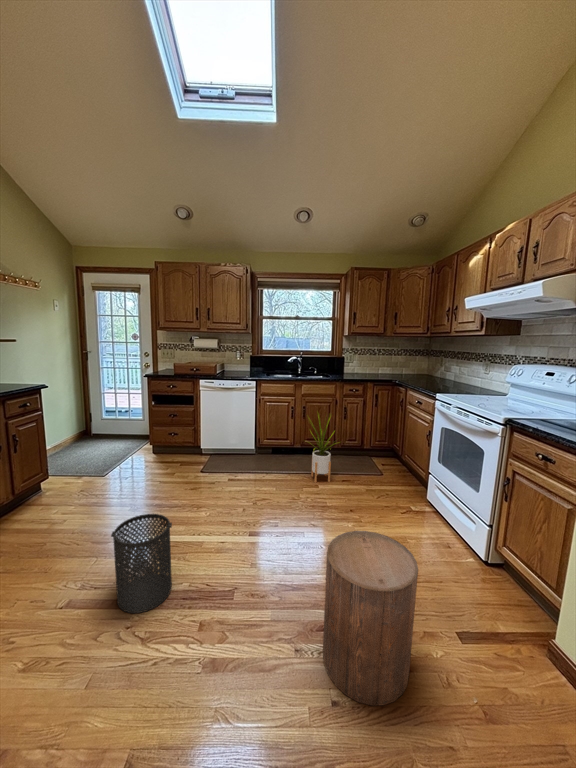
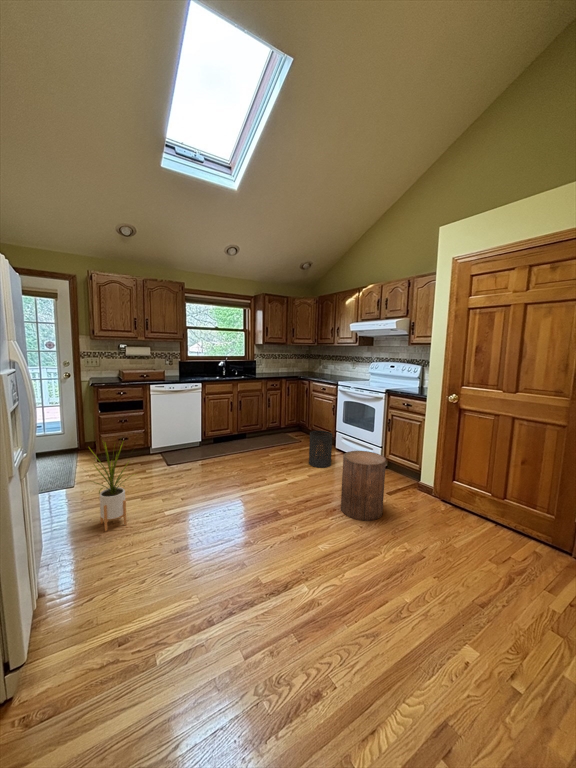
house plant: present [309,414,335,483] -> present [89,442,129,531]
trash can: present [111,514,172,613] -> present [309,431,332,468]

